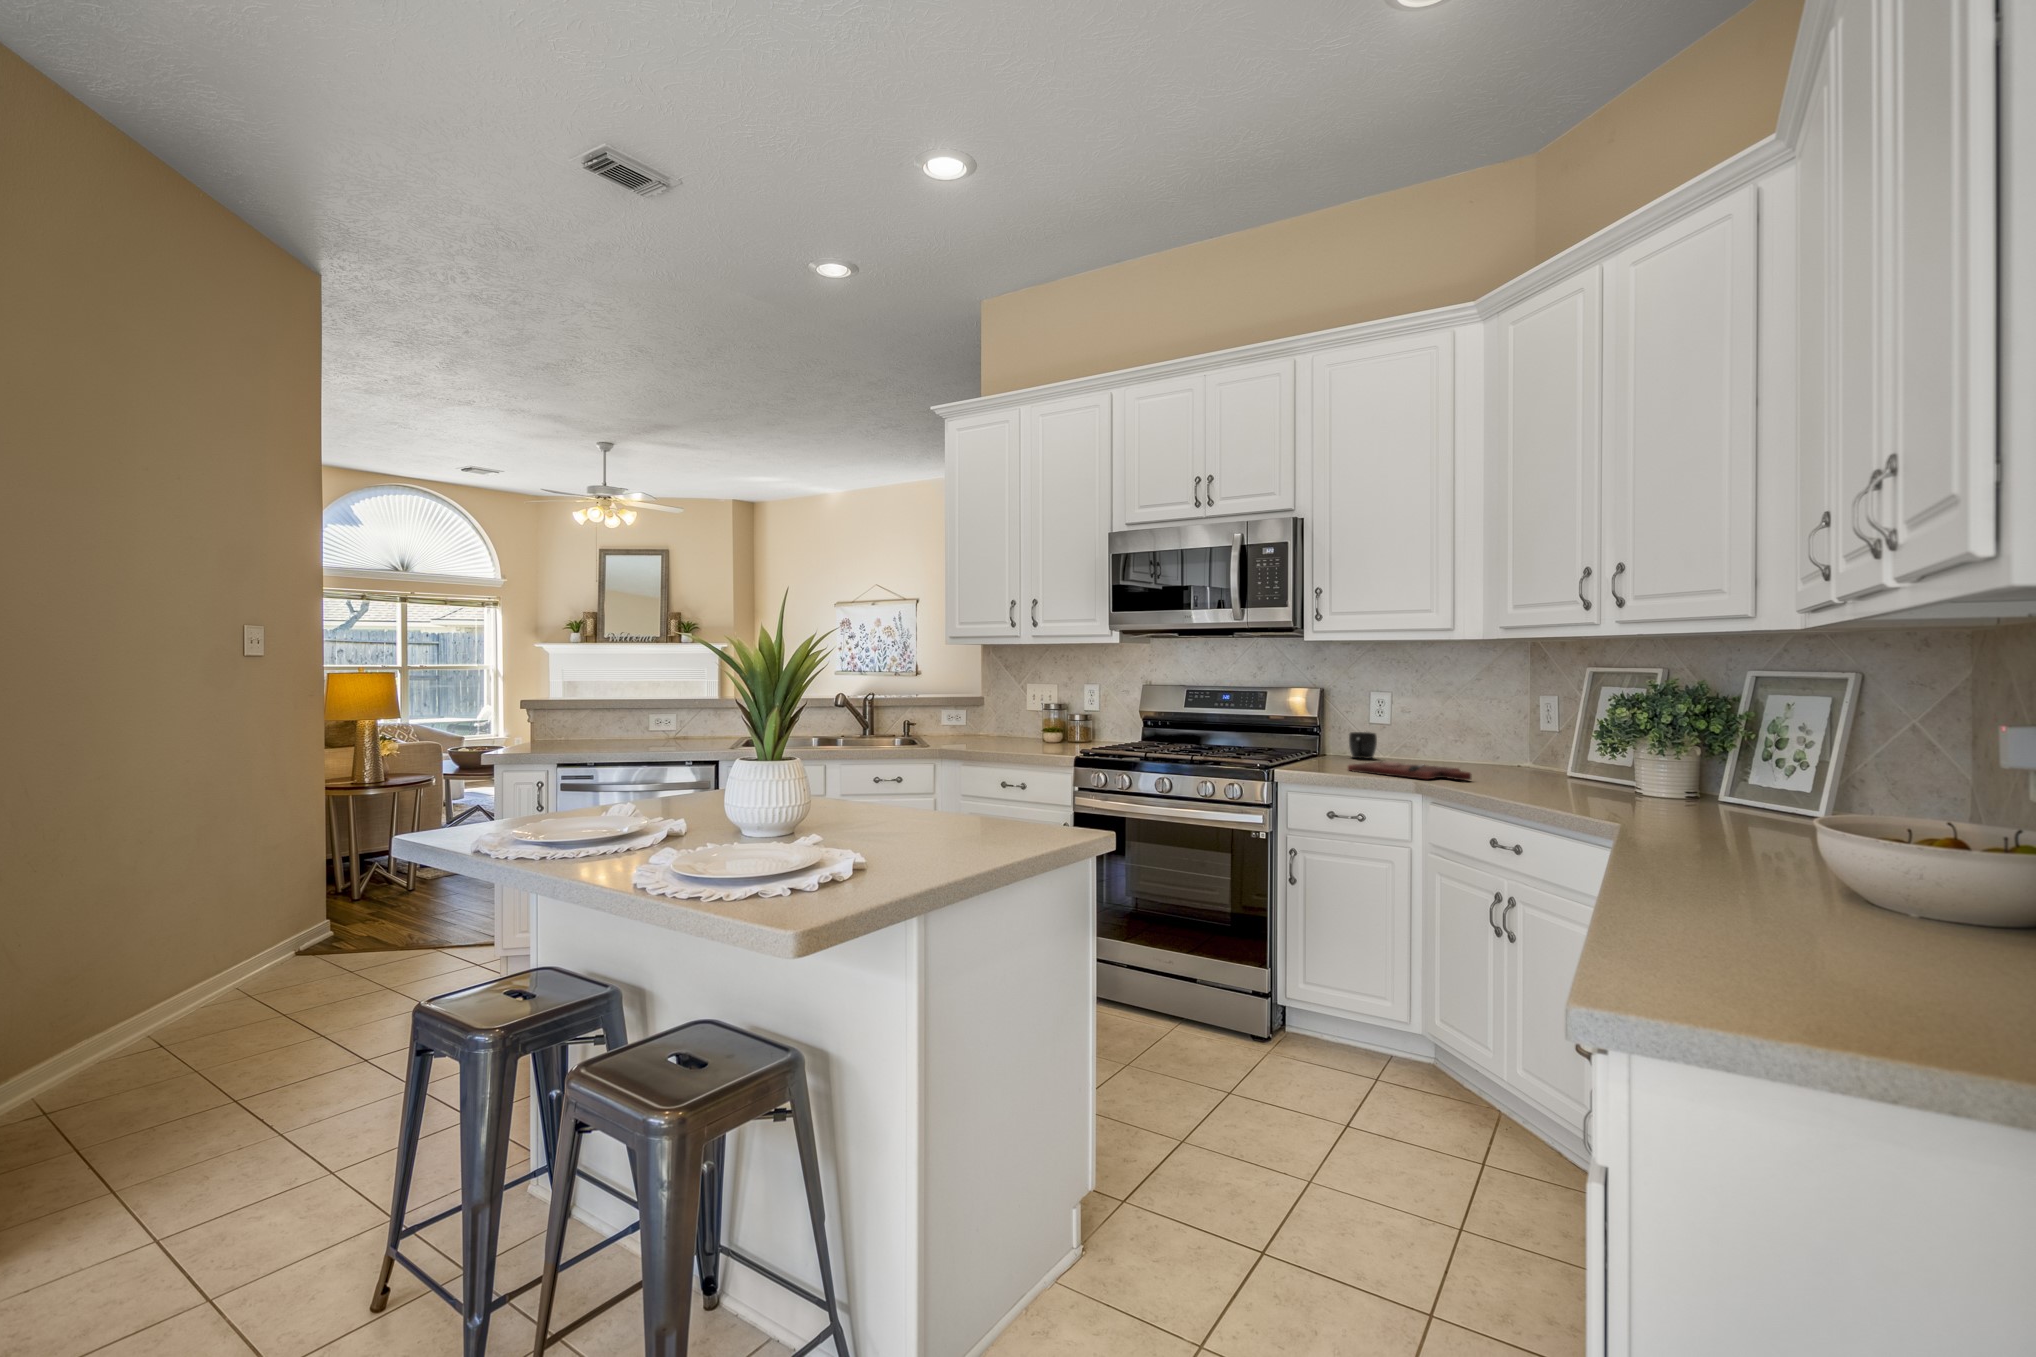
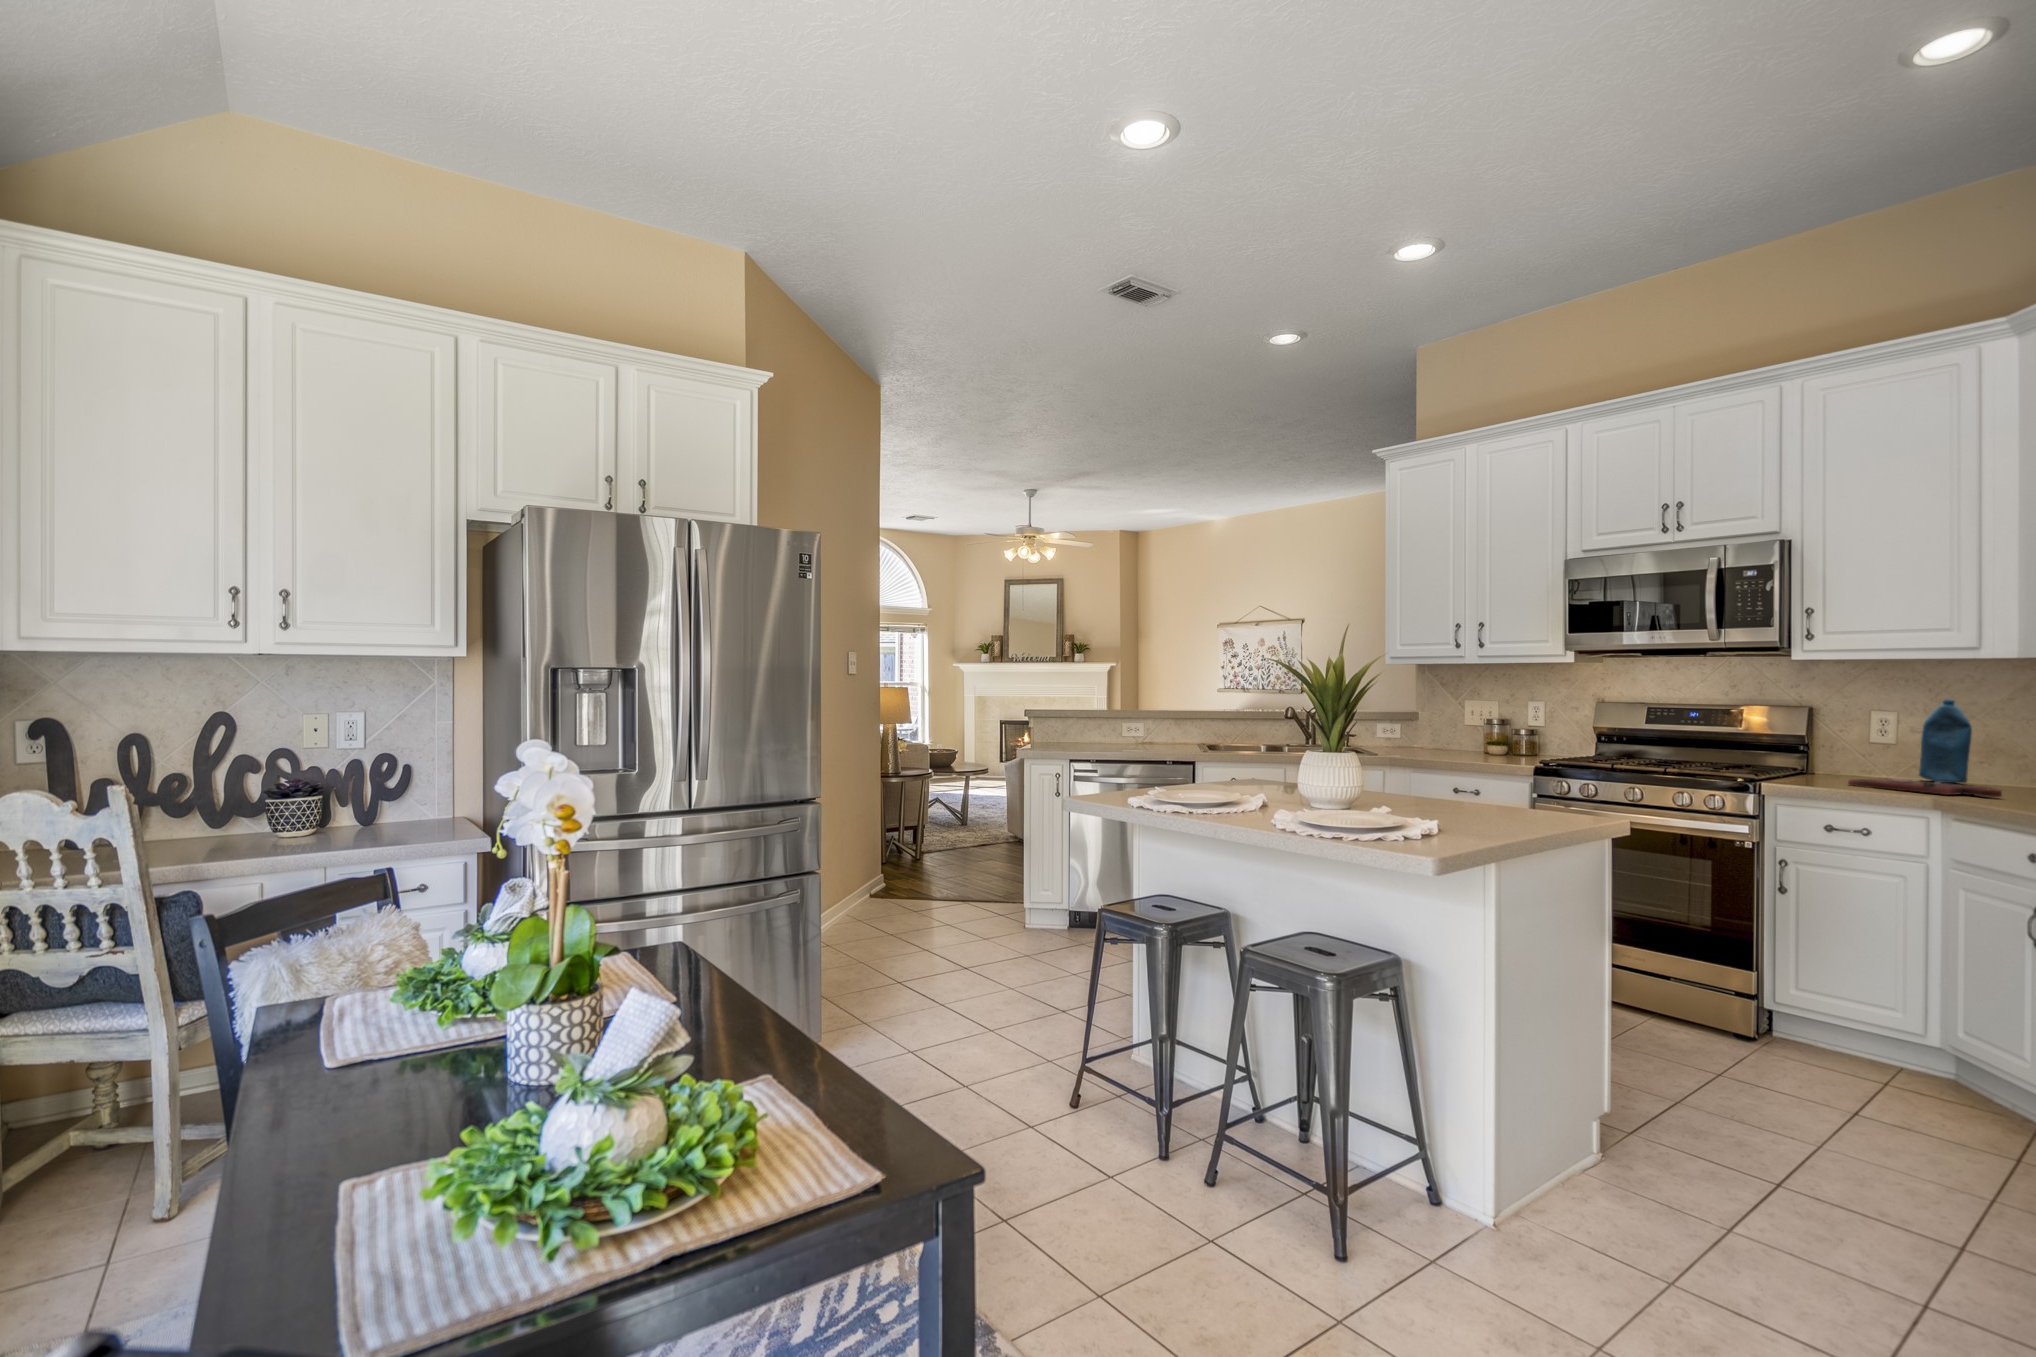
bottle: none [1410,680,1452,763] -> present [1919,699,1972,783]
mug: present [1349,732,1377,759] -> none [1842,751,1877,777]

